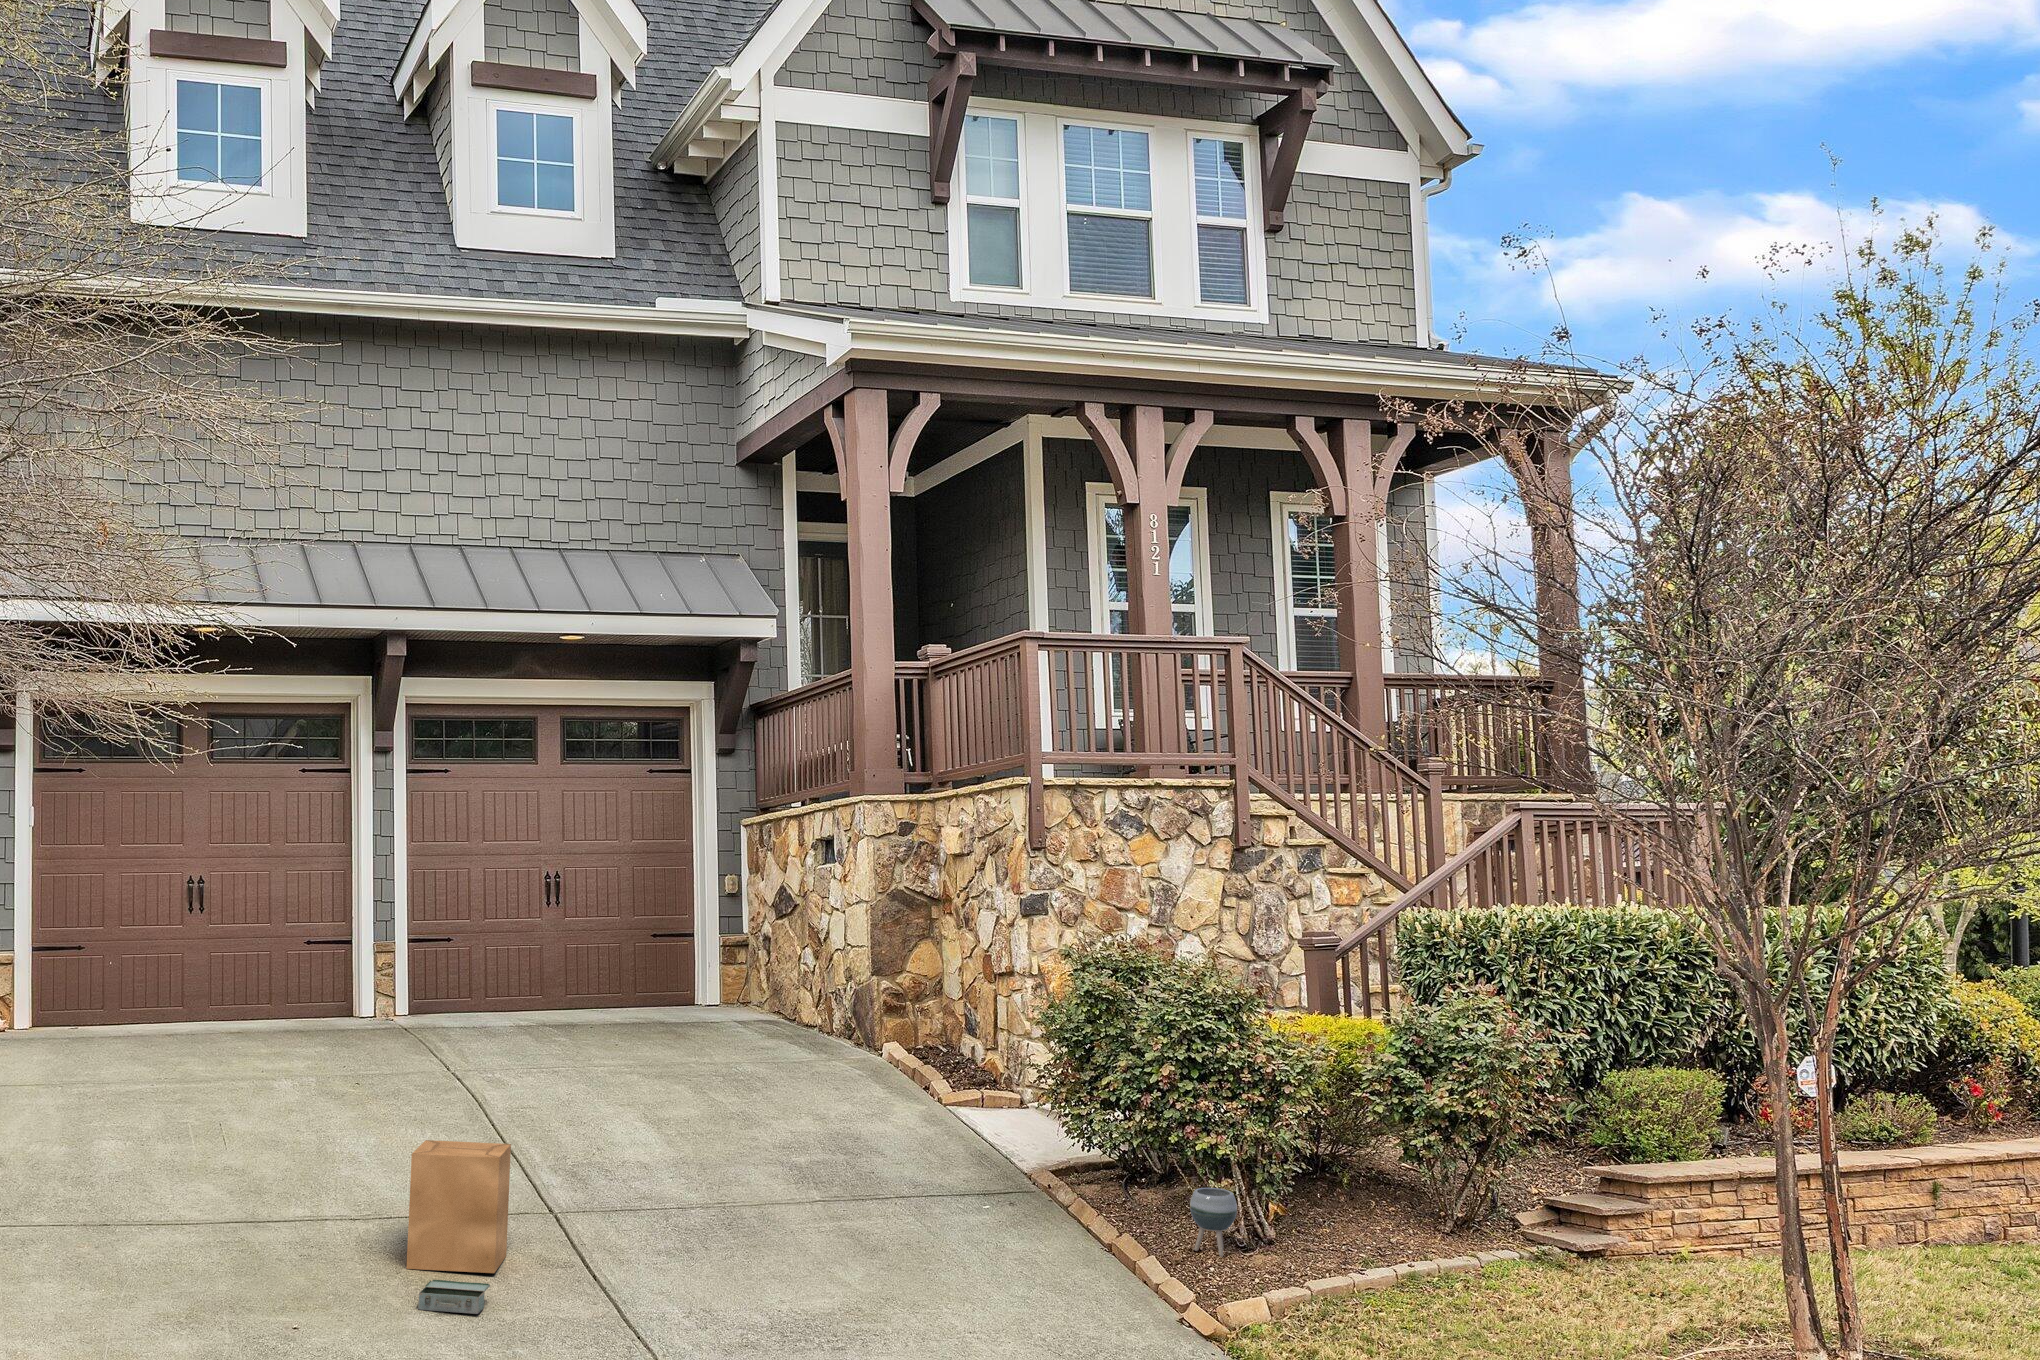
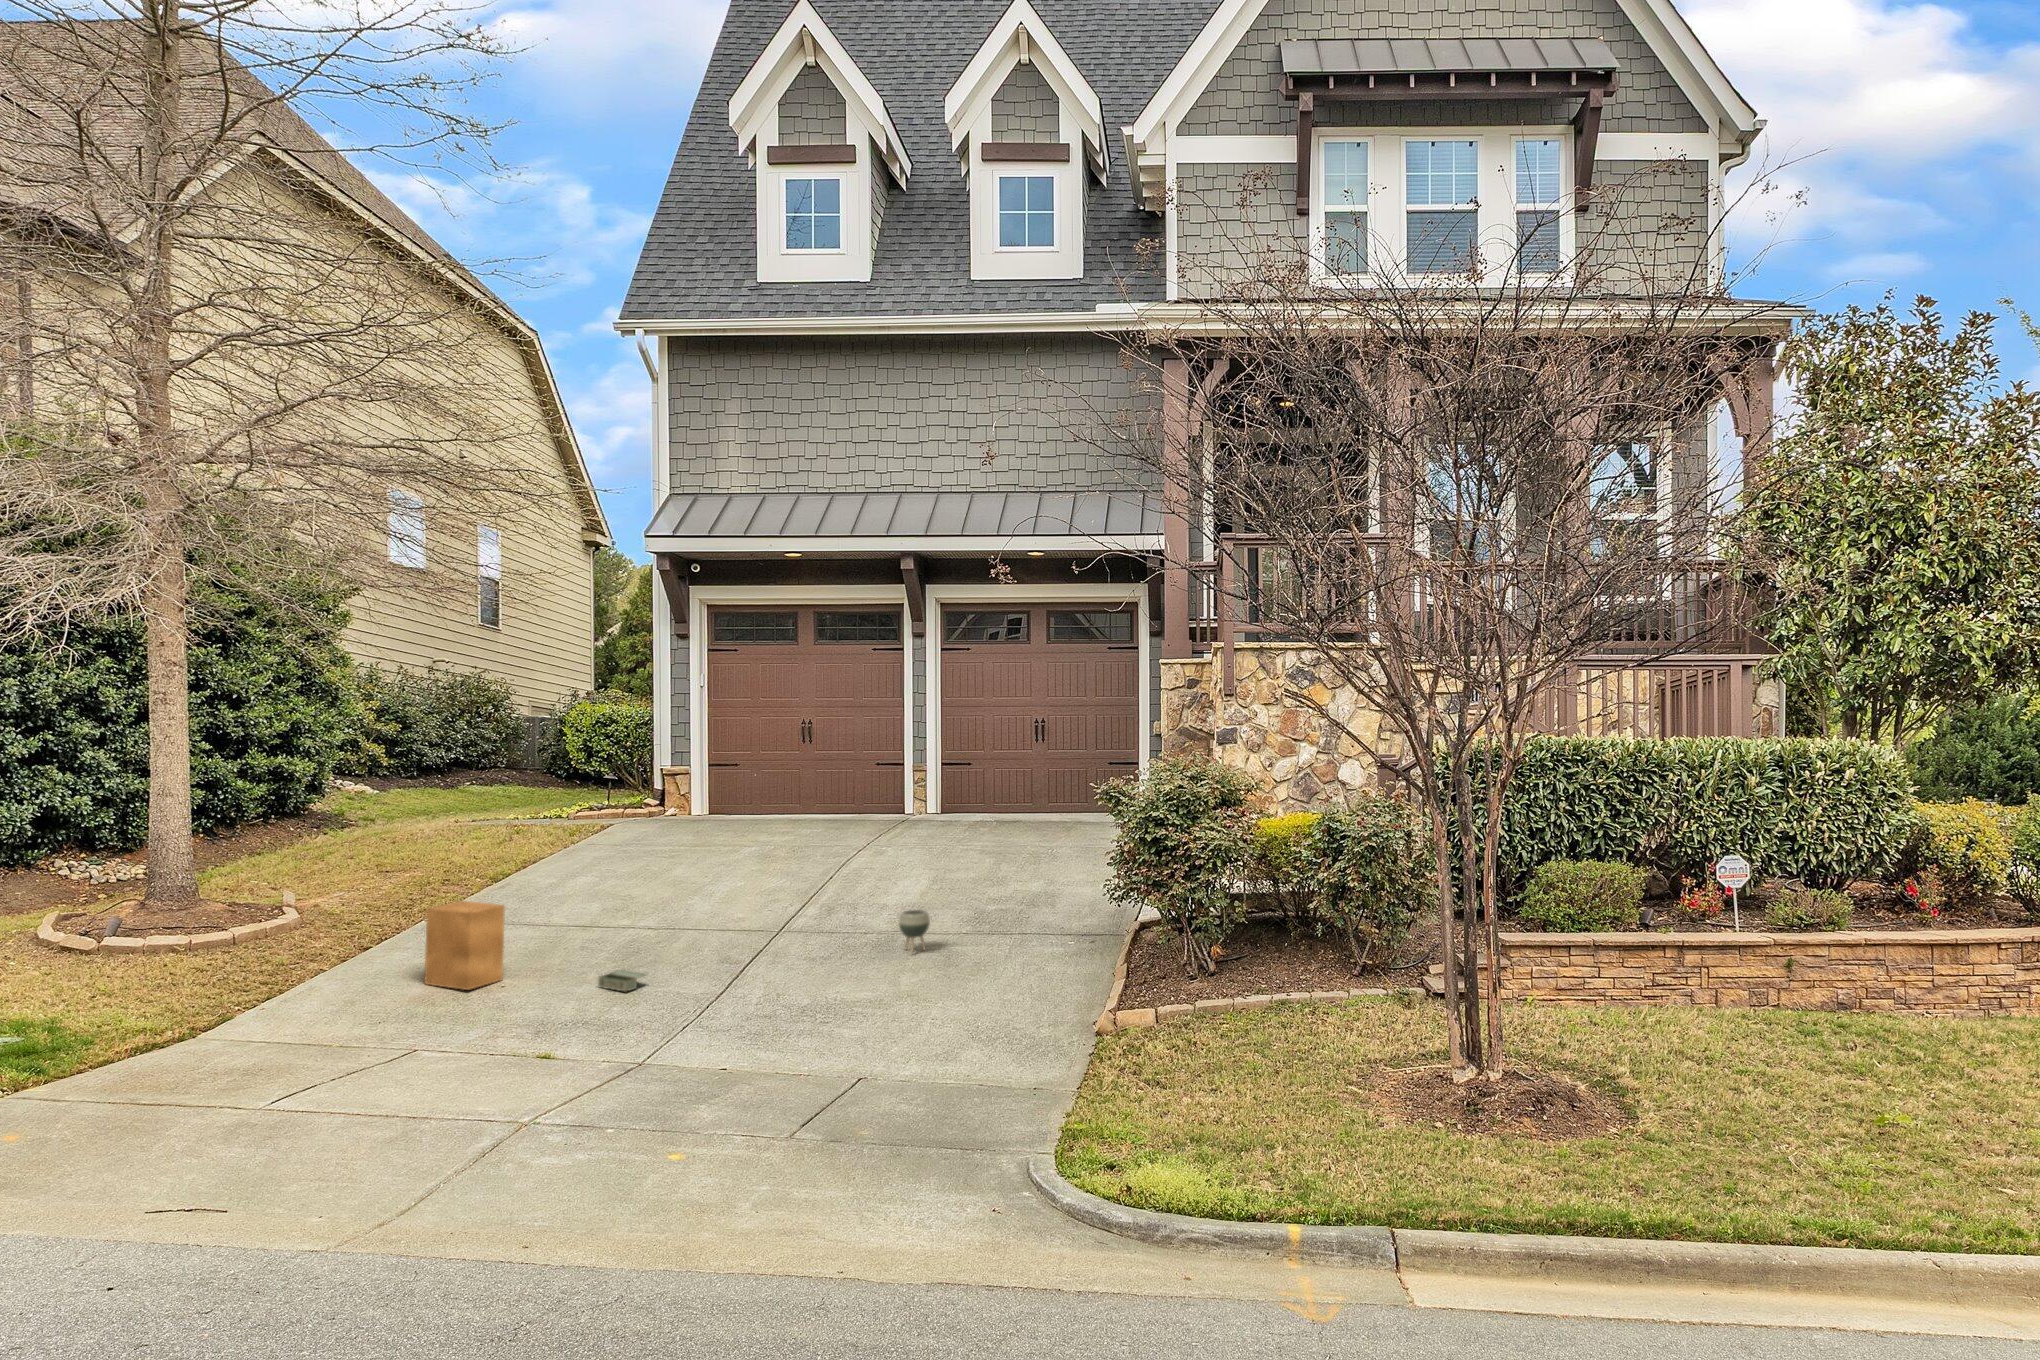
cardboard box: present [406,1140,511,1273] -> present [425,901,505,990]
planter: present [1190,1188,1237,1256] -> present [899,910,930,953]

